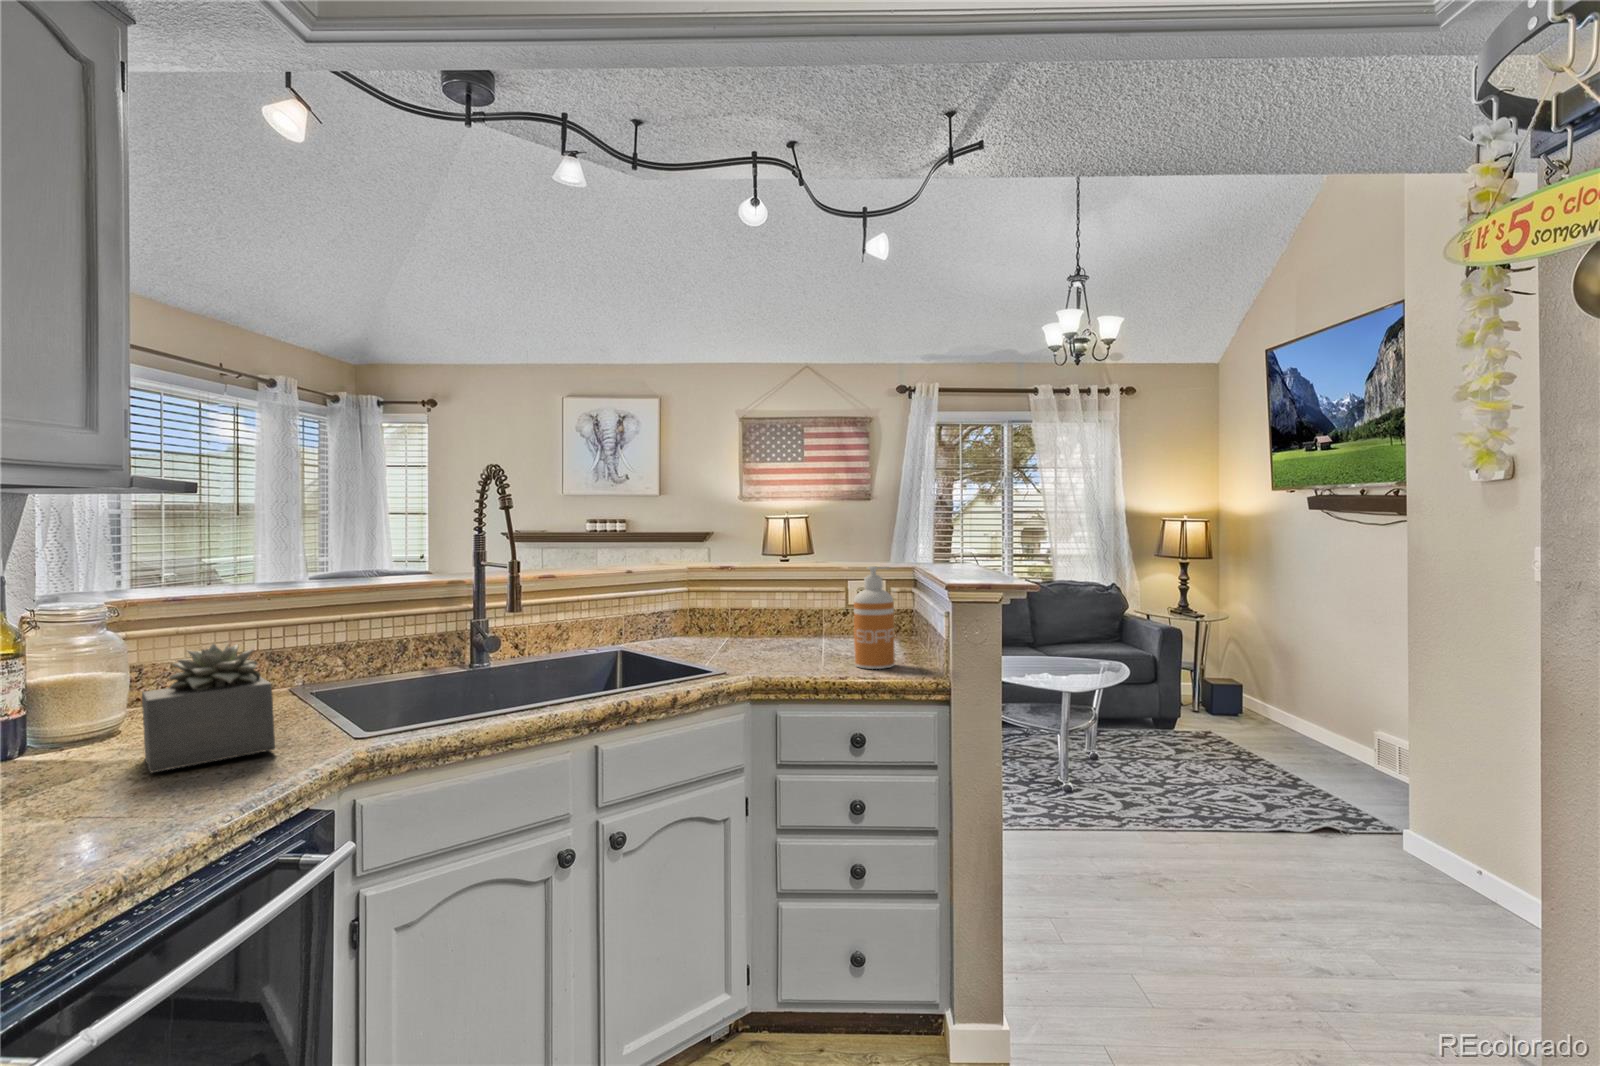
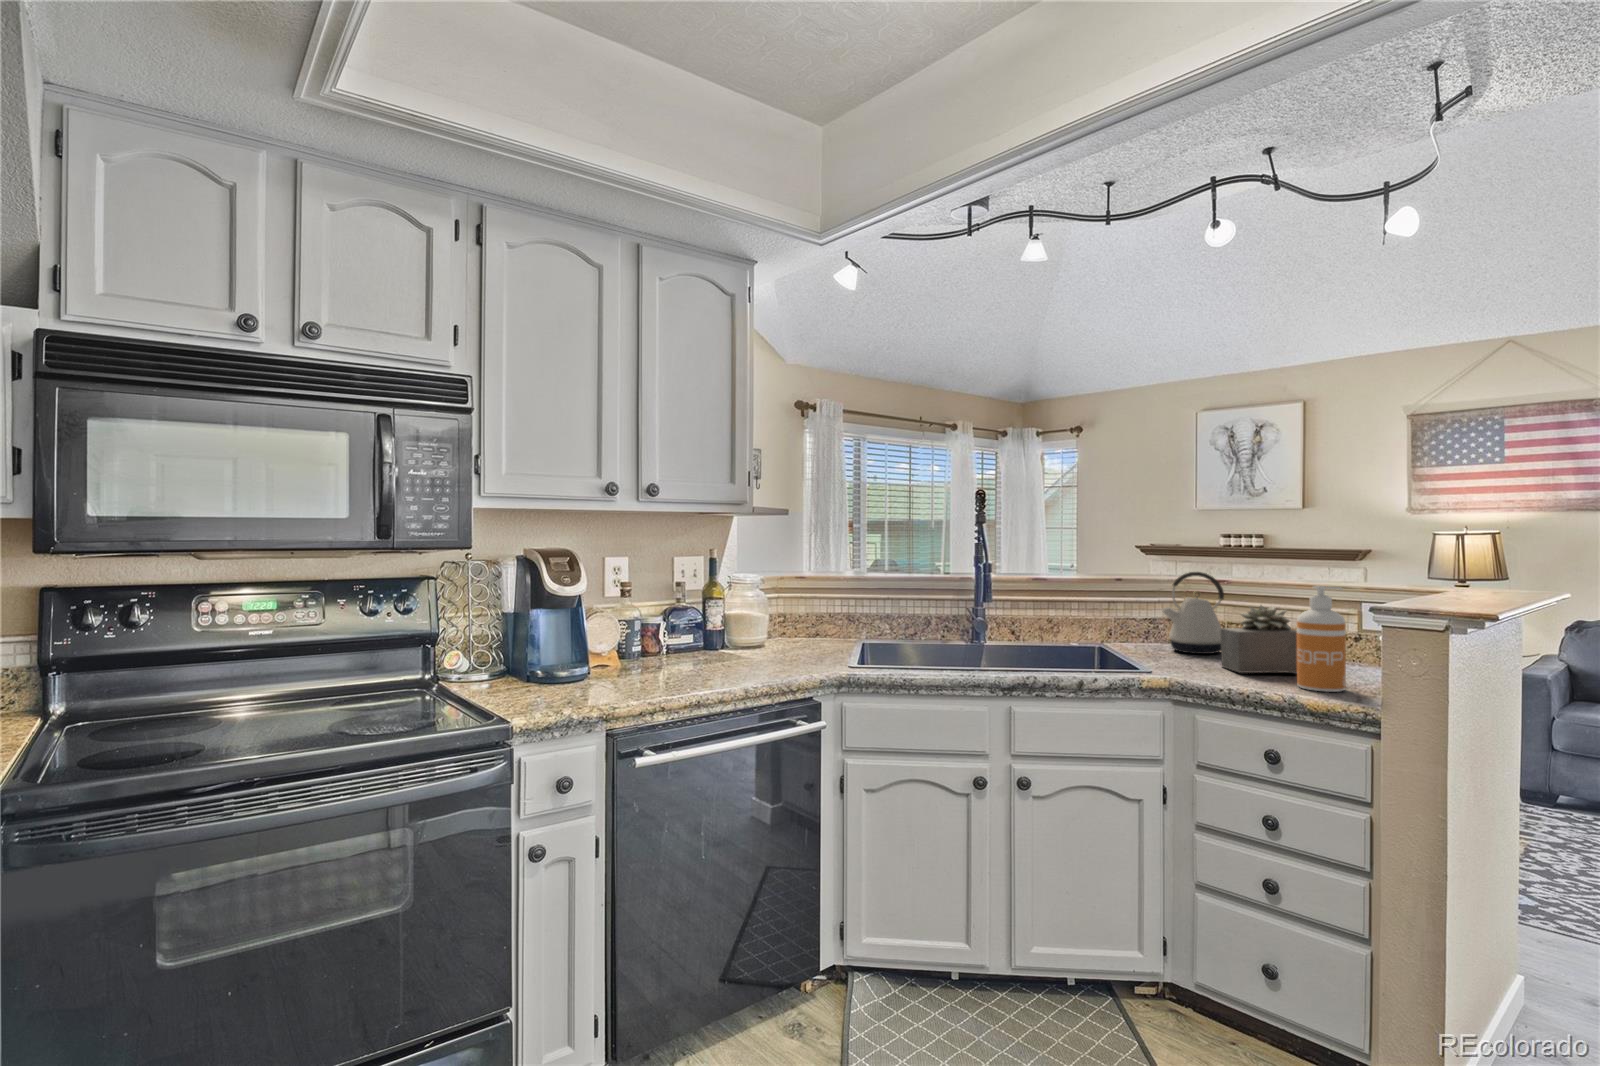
kettle: none [681,559,740,646] -> present [1162,572,1224,654]
succulent plant: present [142,644,276,773] -> present [1221,605,1297,673]

